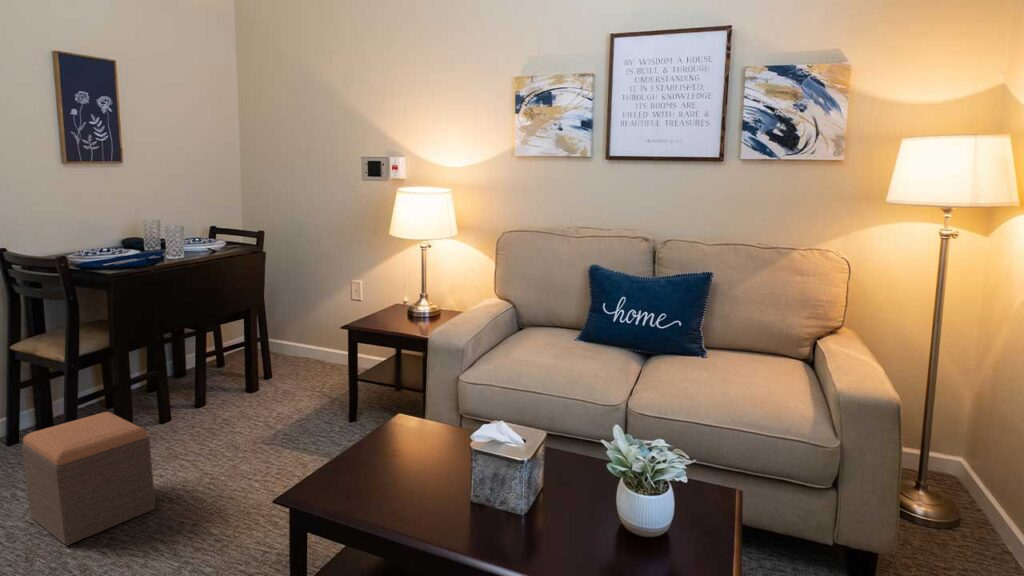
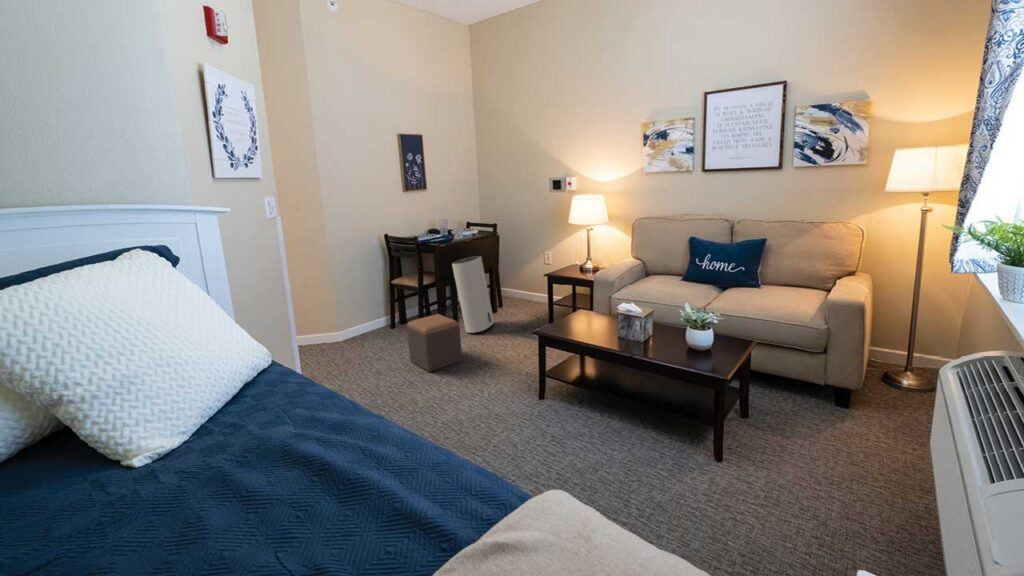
air purifier: none [154,291,246,440] -> present [452,256,494,333]

